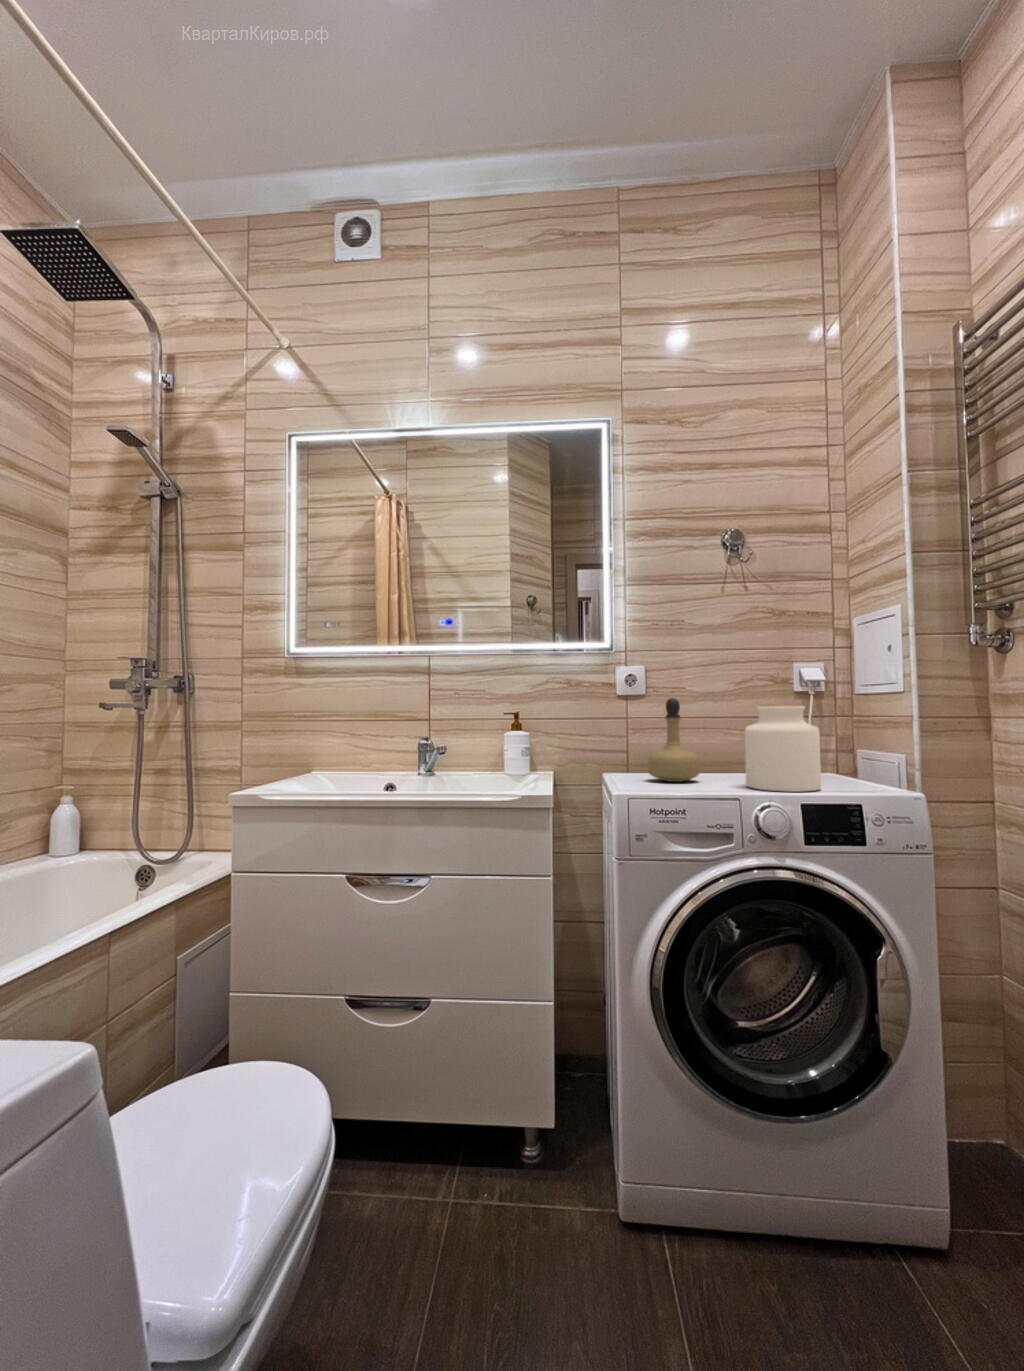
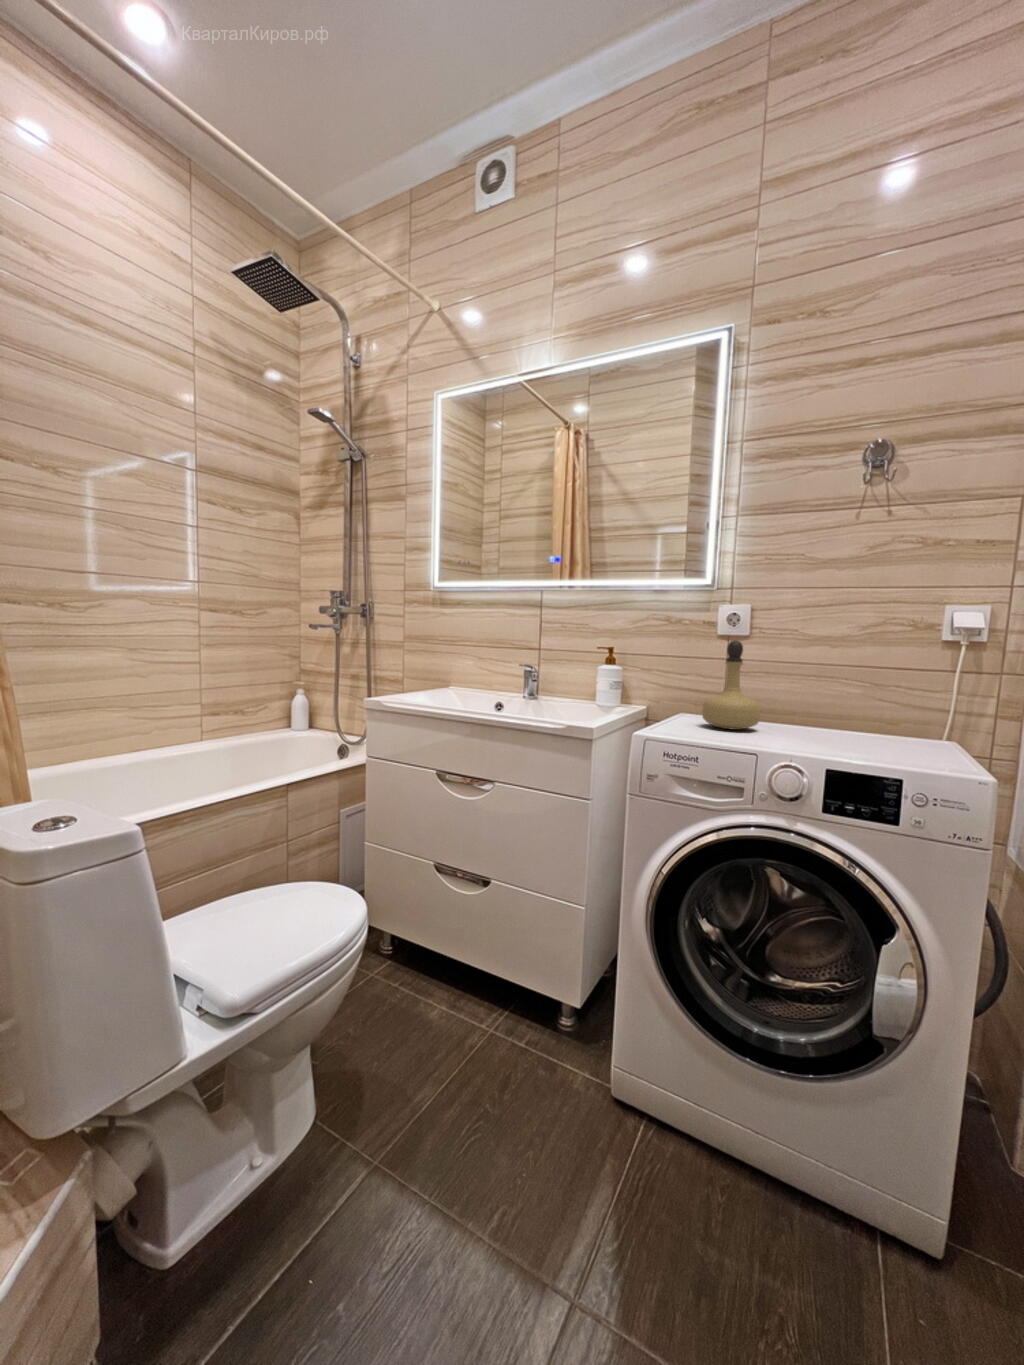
jar: present [745,704,821,792] -> none [789,653,884,757]

